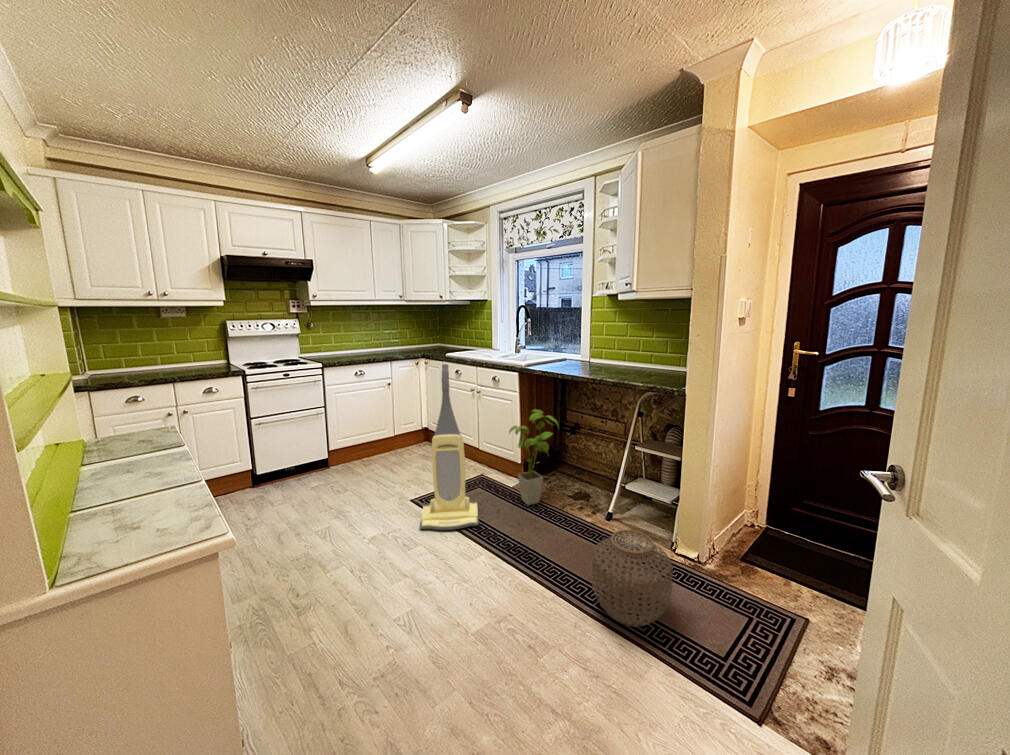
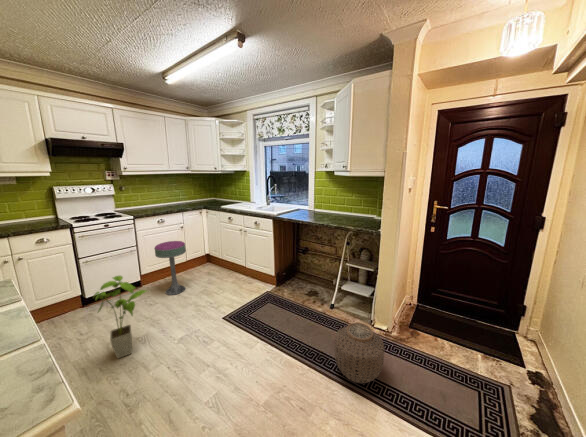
vacuum cleaner: present [420,364,479,530] -> none [214,218,254,329]
bar stool: none [347,402,389,481] -> present [154,241,186,295]
house plant: present [509,410,558,505] -> present [94,276,146,358]

